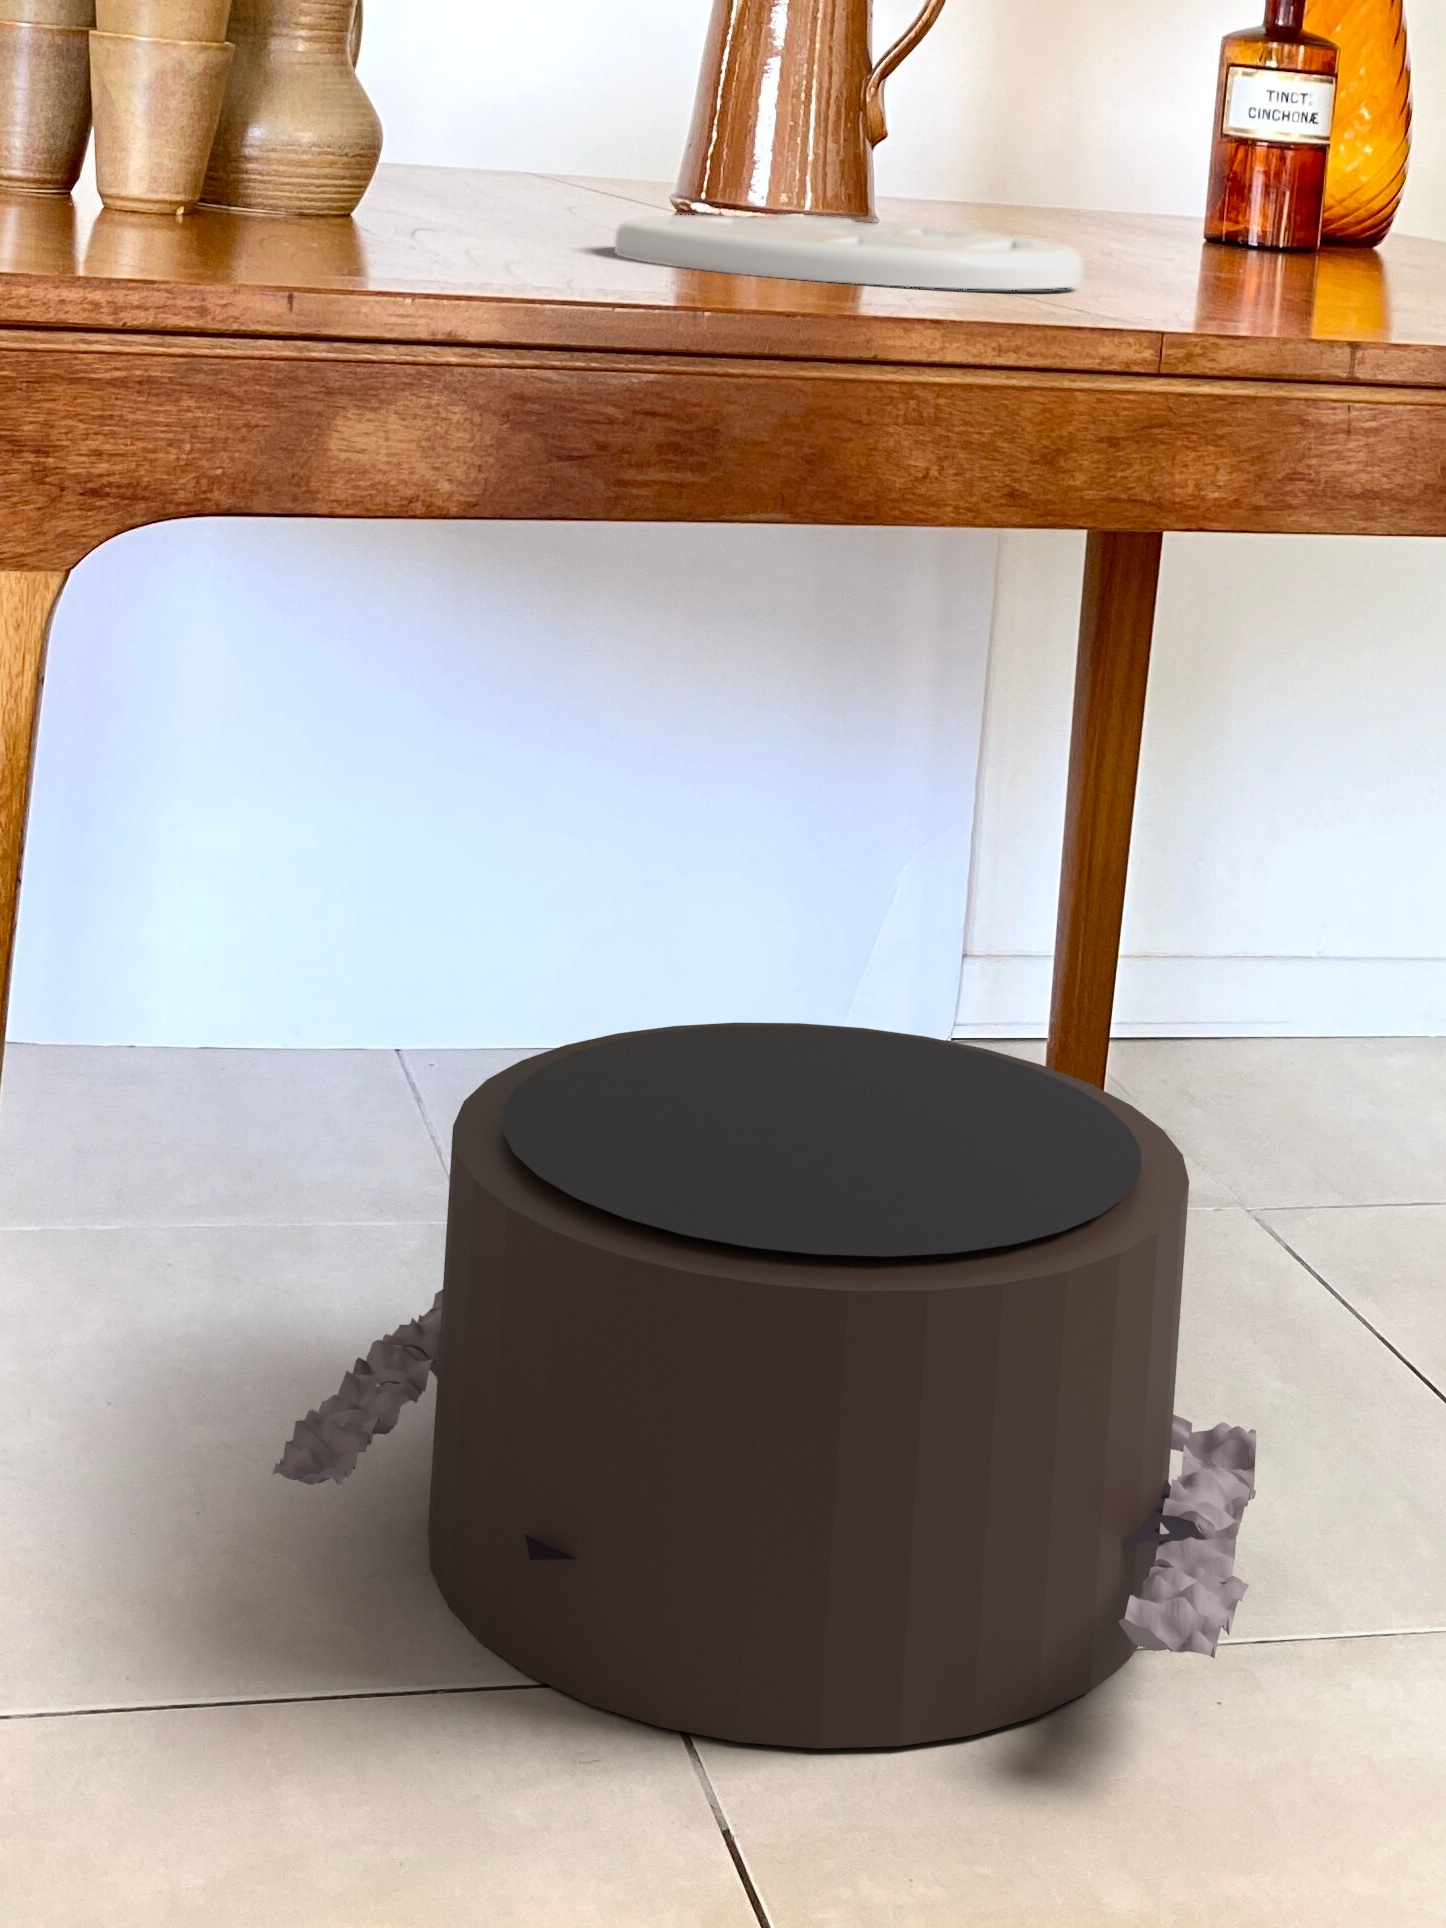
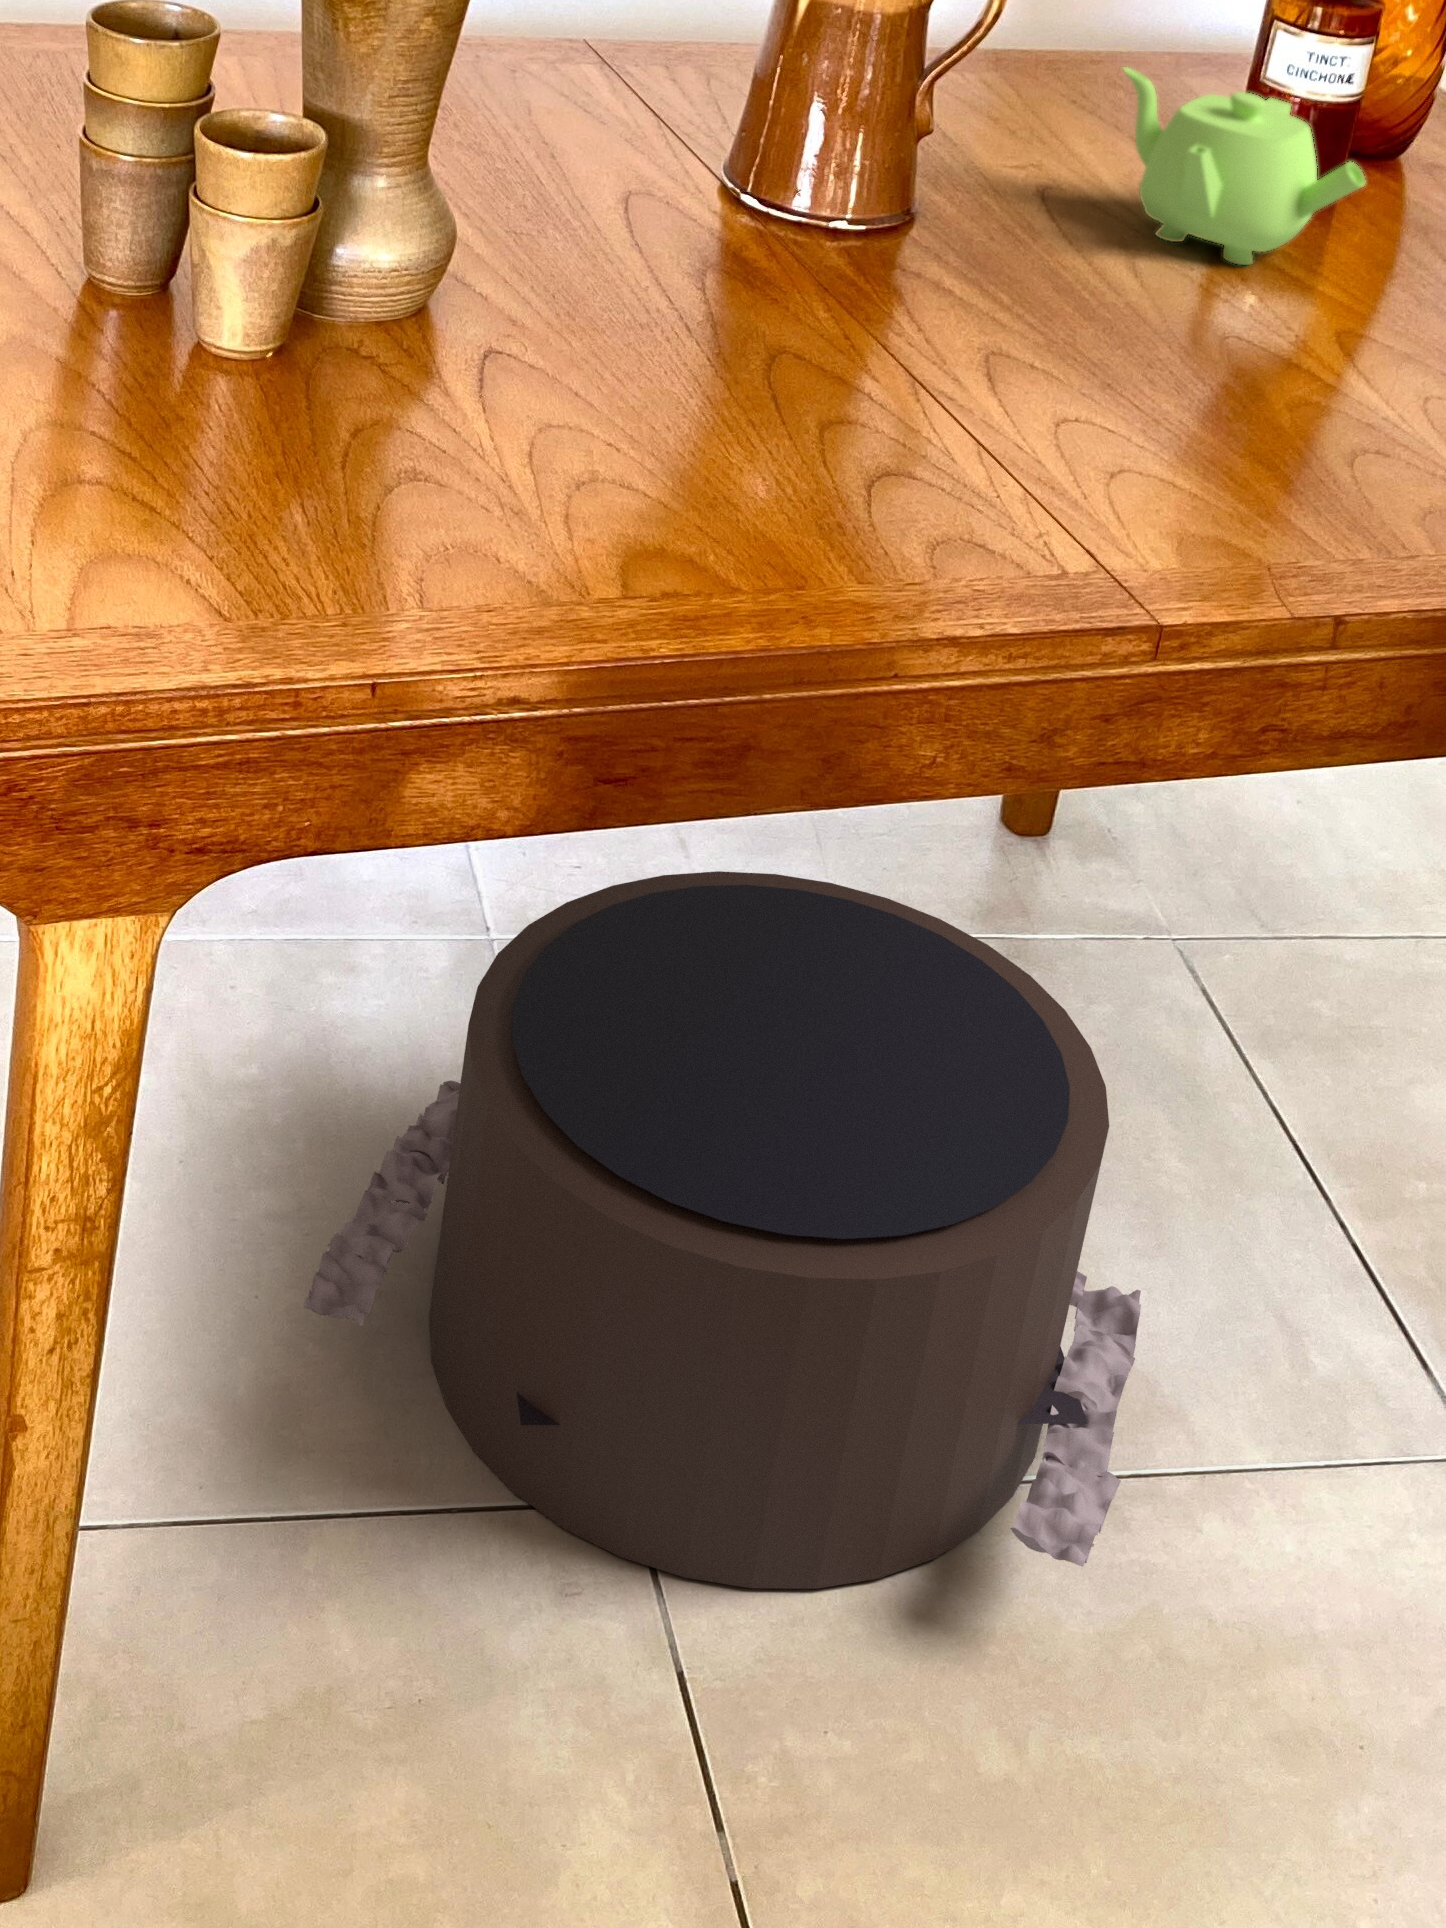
teapot: none [1080,106,1337,269] -> present [1123,67,1365,265]
plate: present [615,214,1084,290] -> none [671,278,1113,524]

